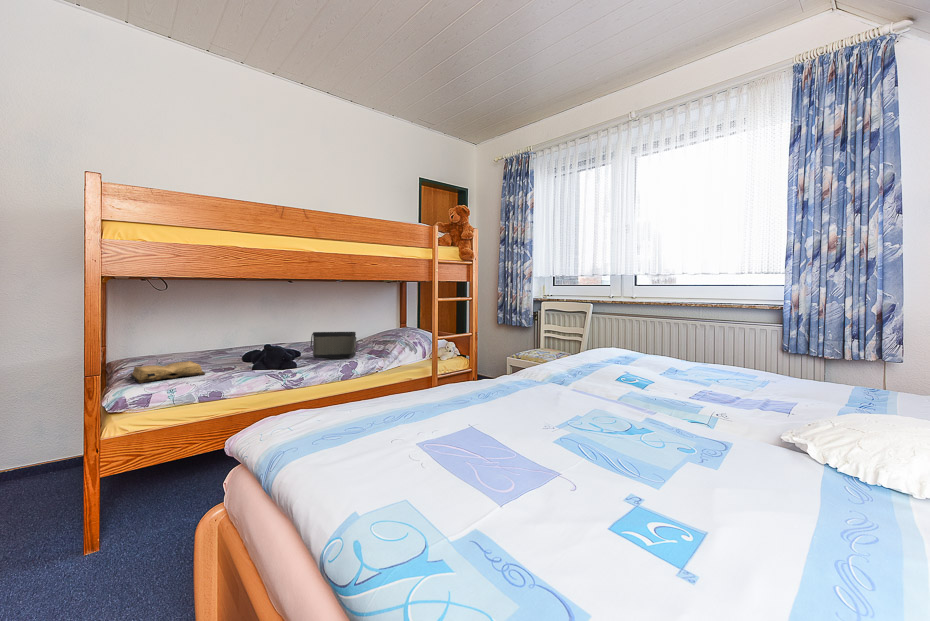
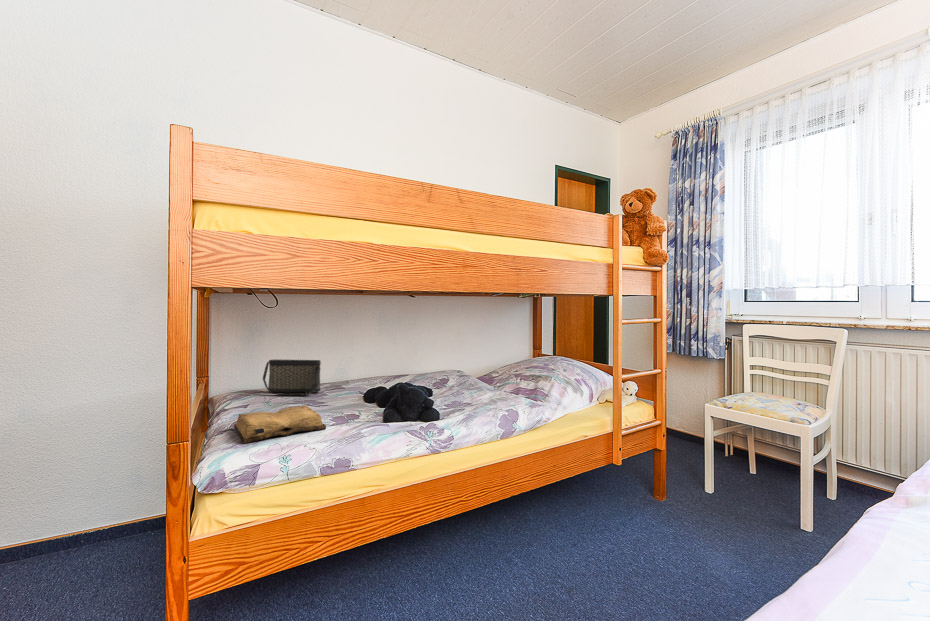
handbag: present [310,332,357,359] -> present [263,359,321,396]

